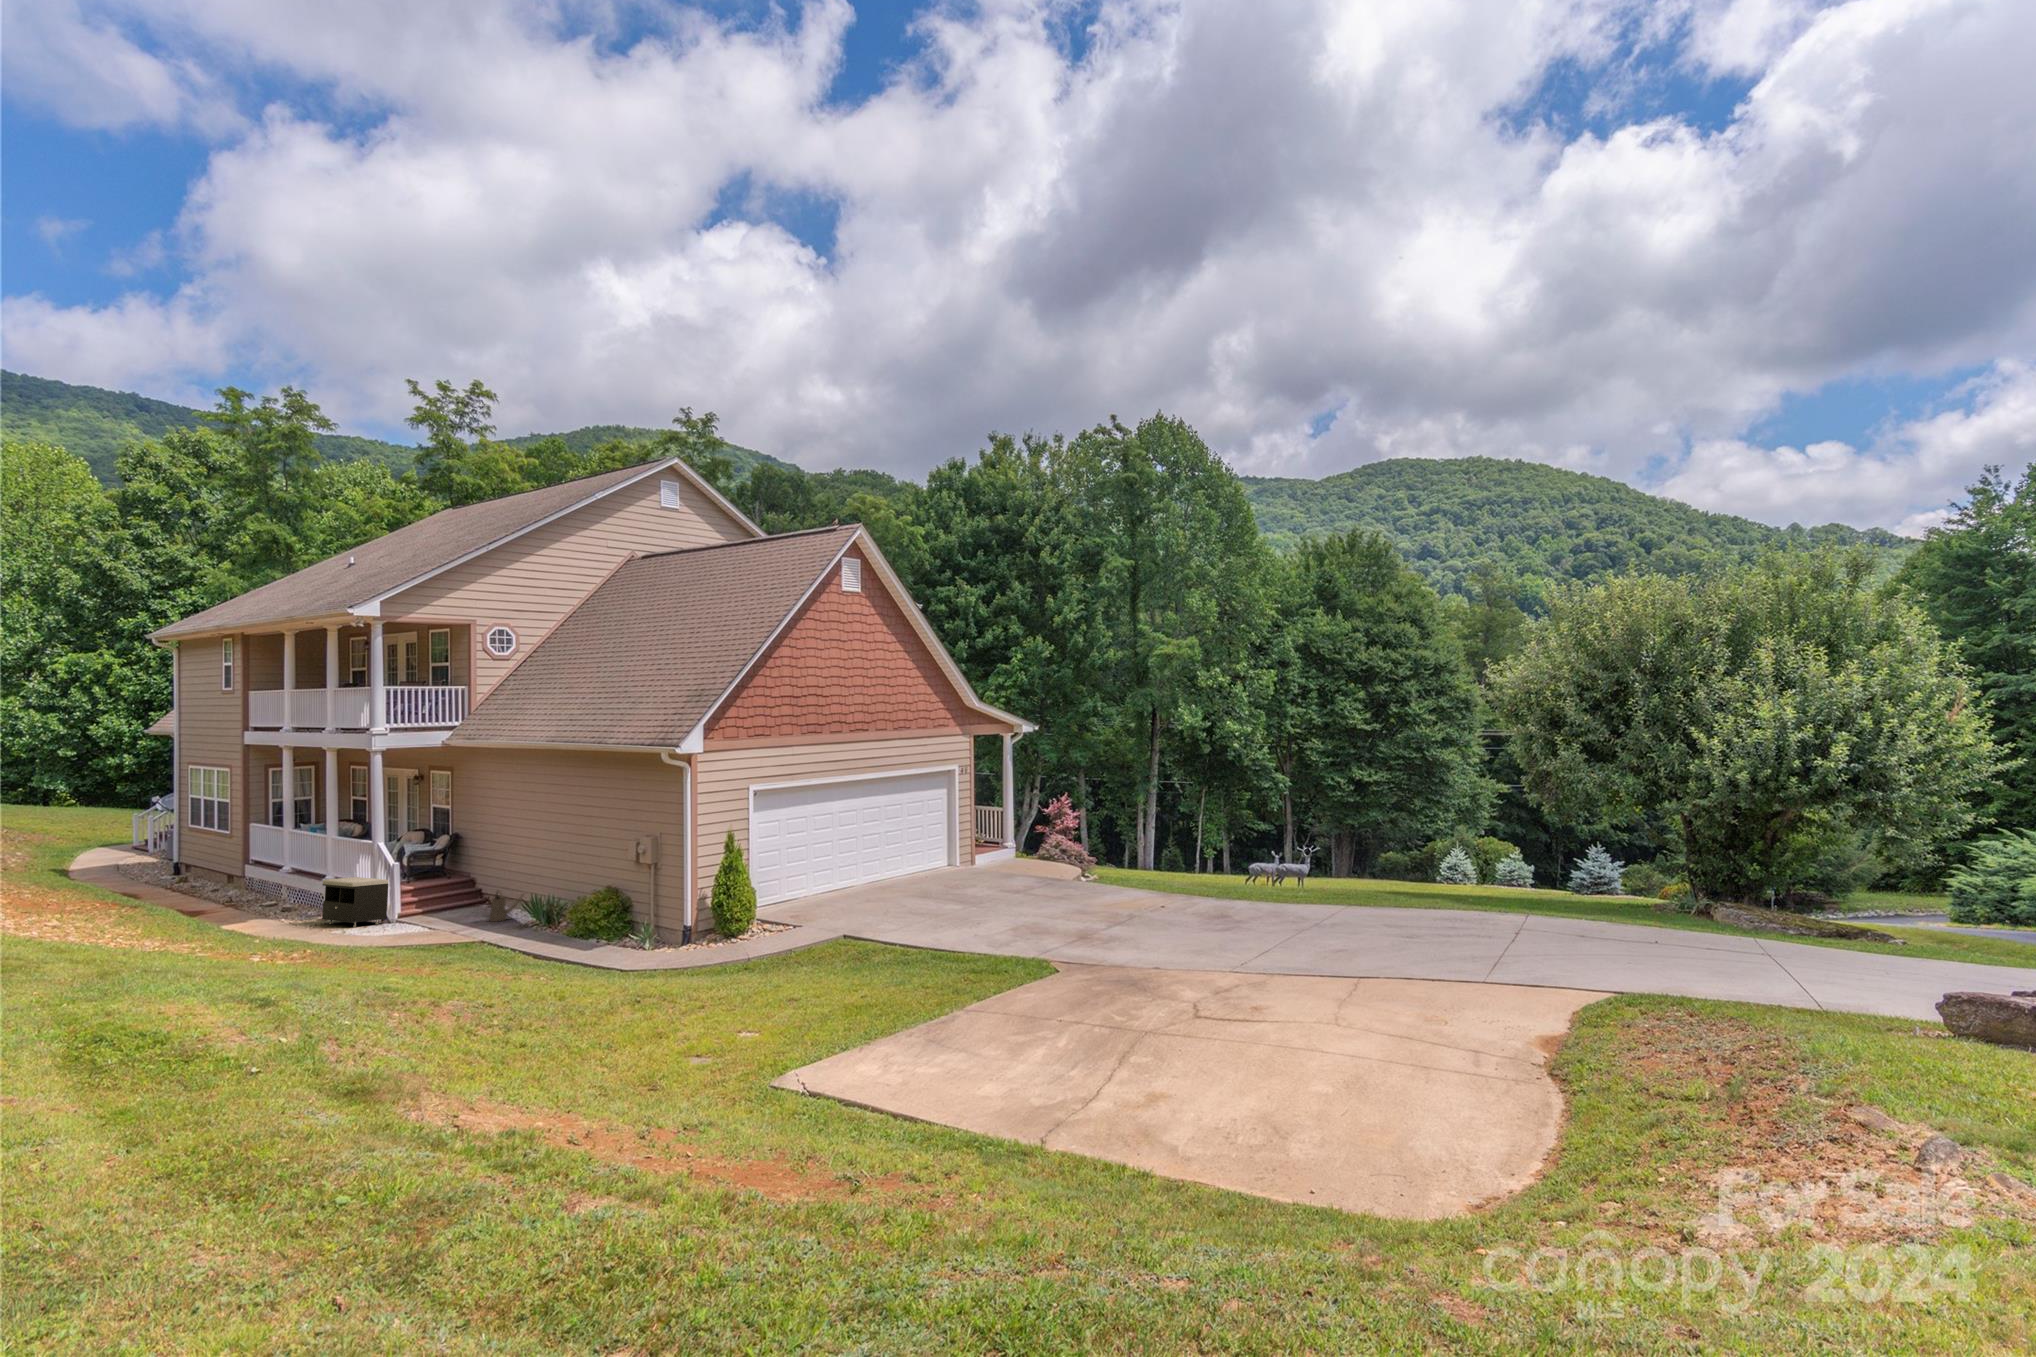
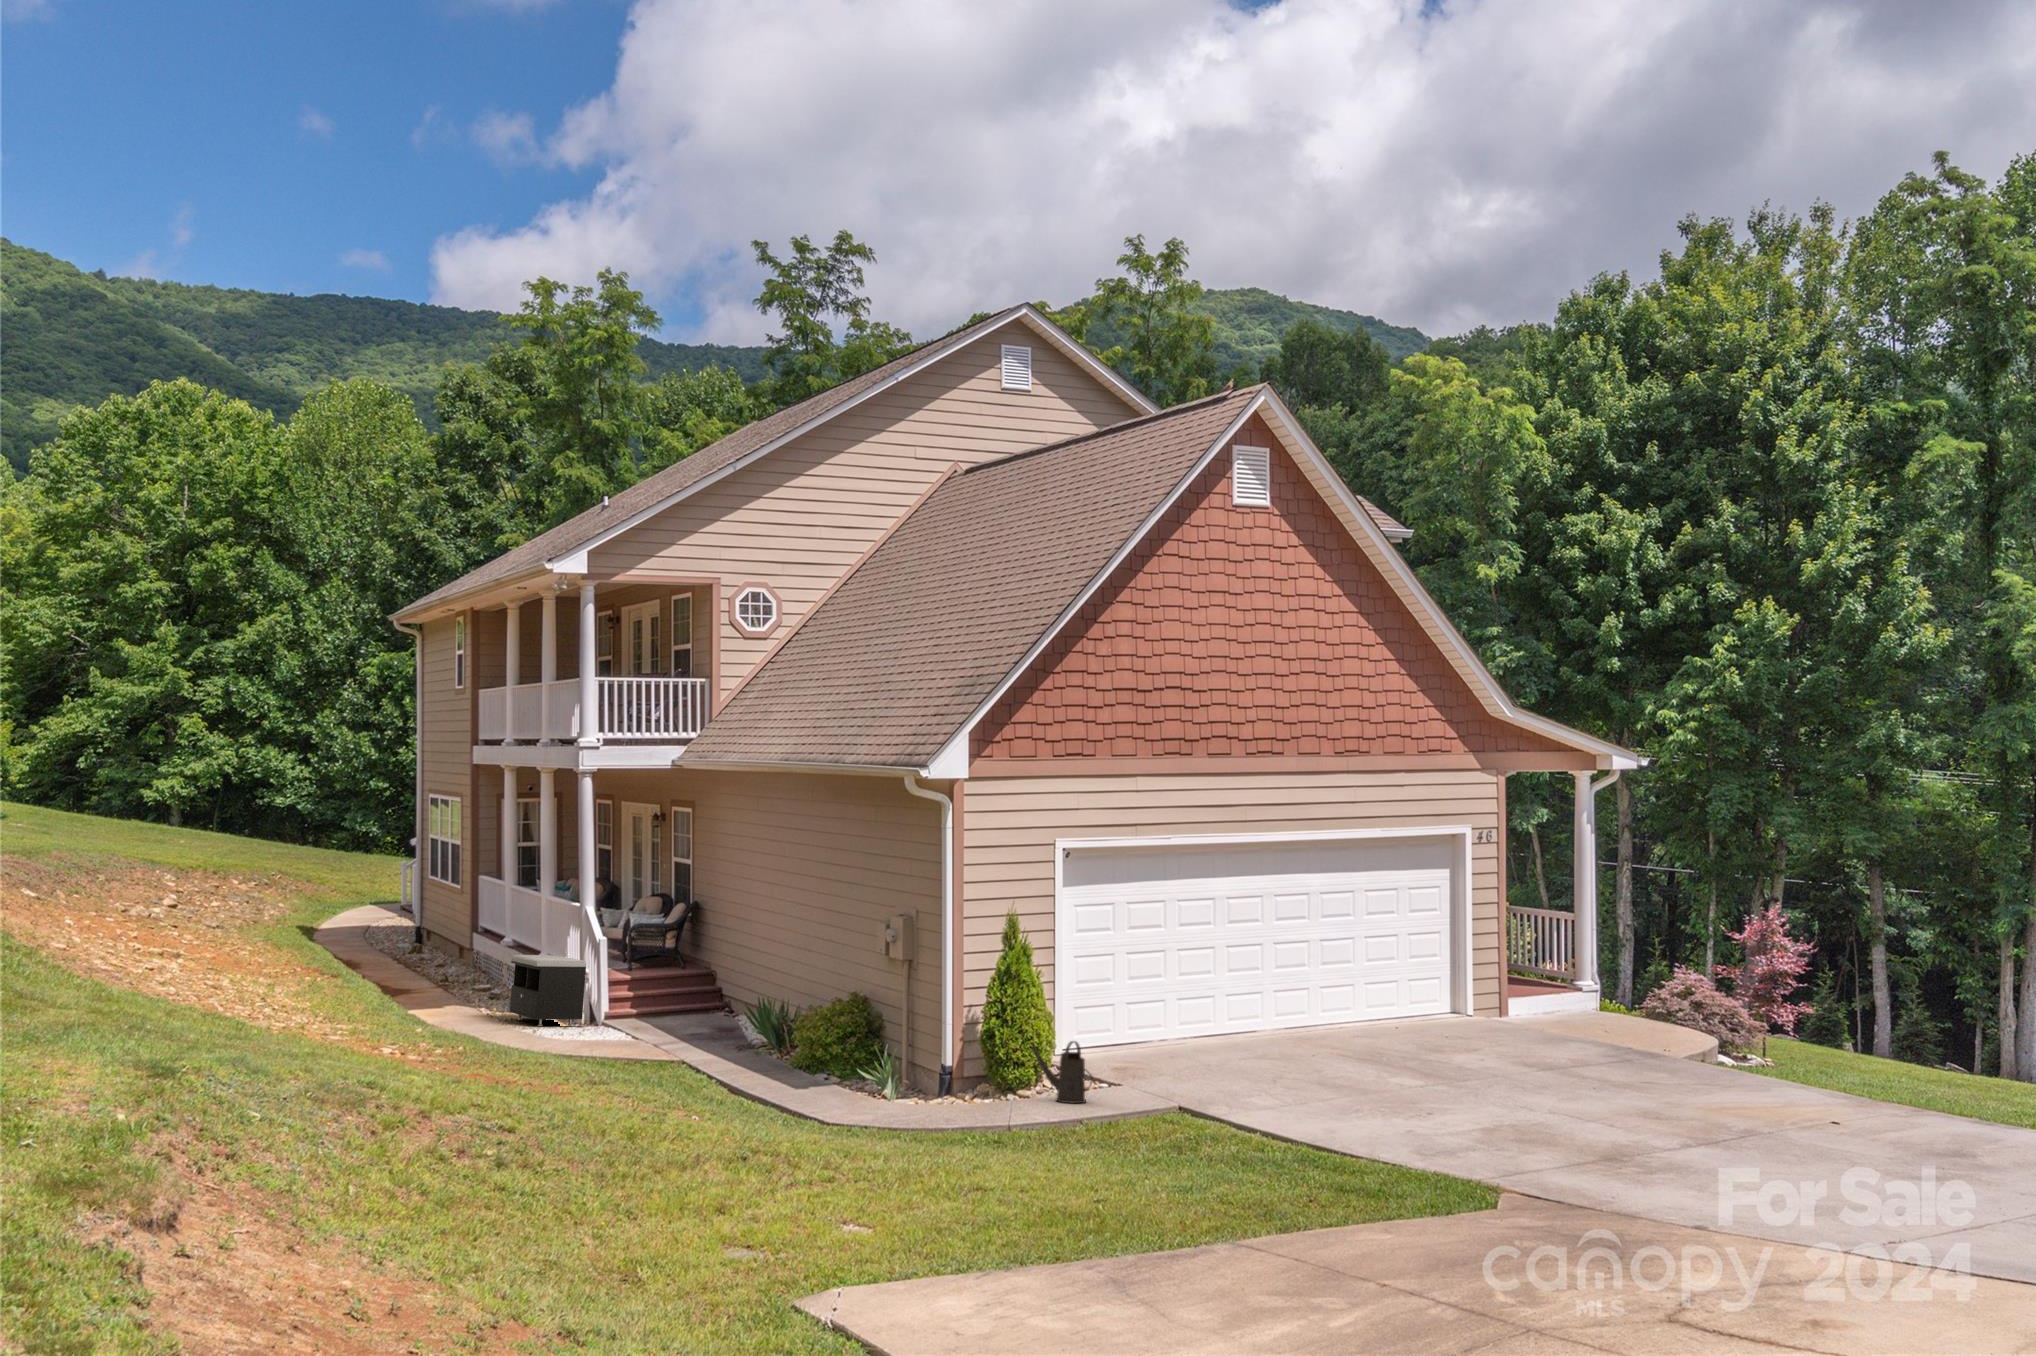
watering can: present [490,890,524,922] -> present [1032,1041,1093,1103]

